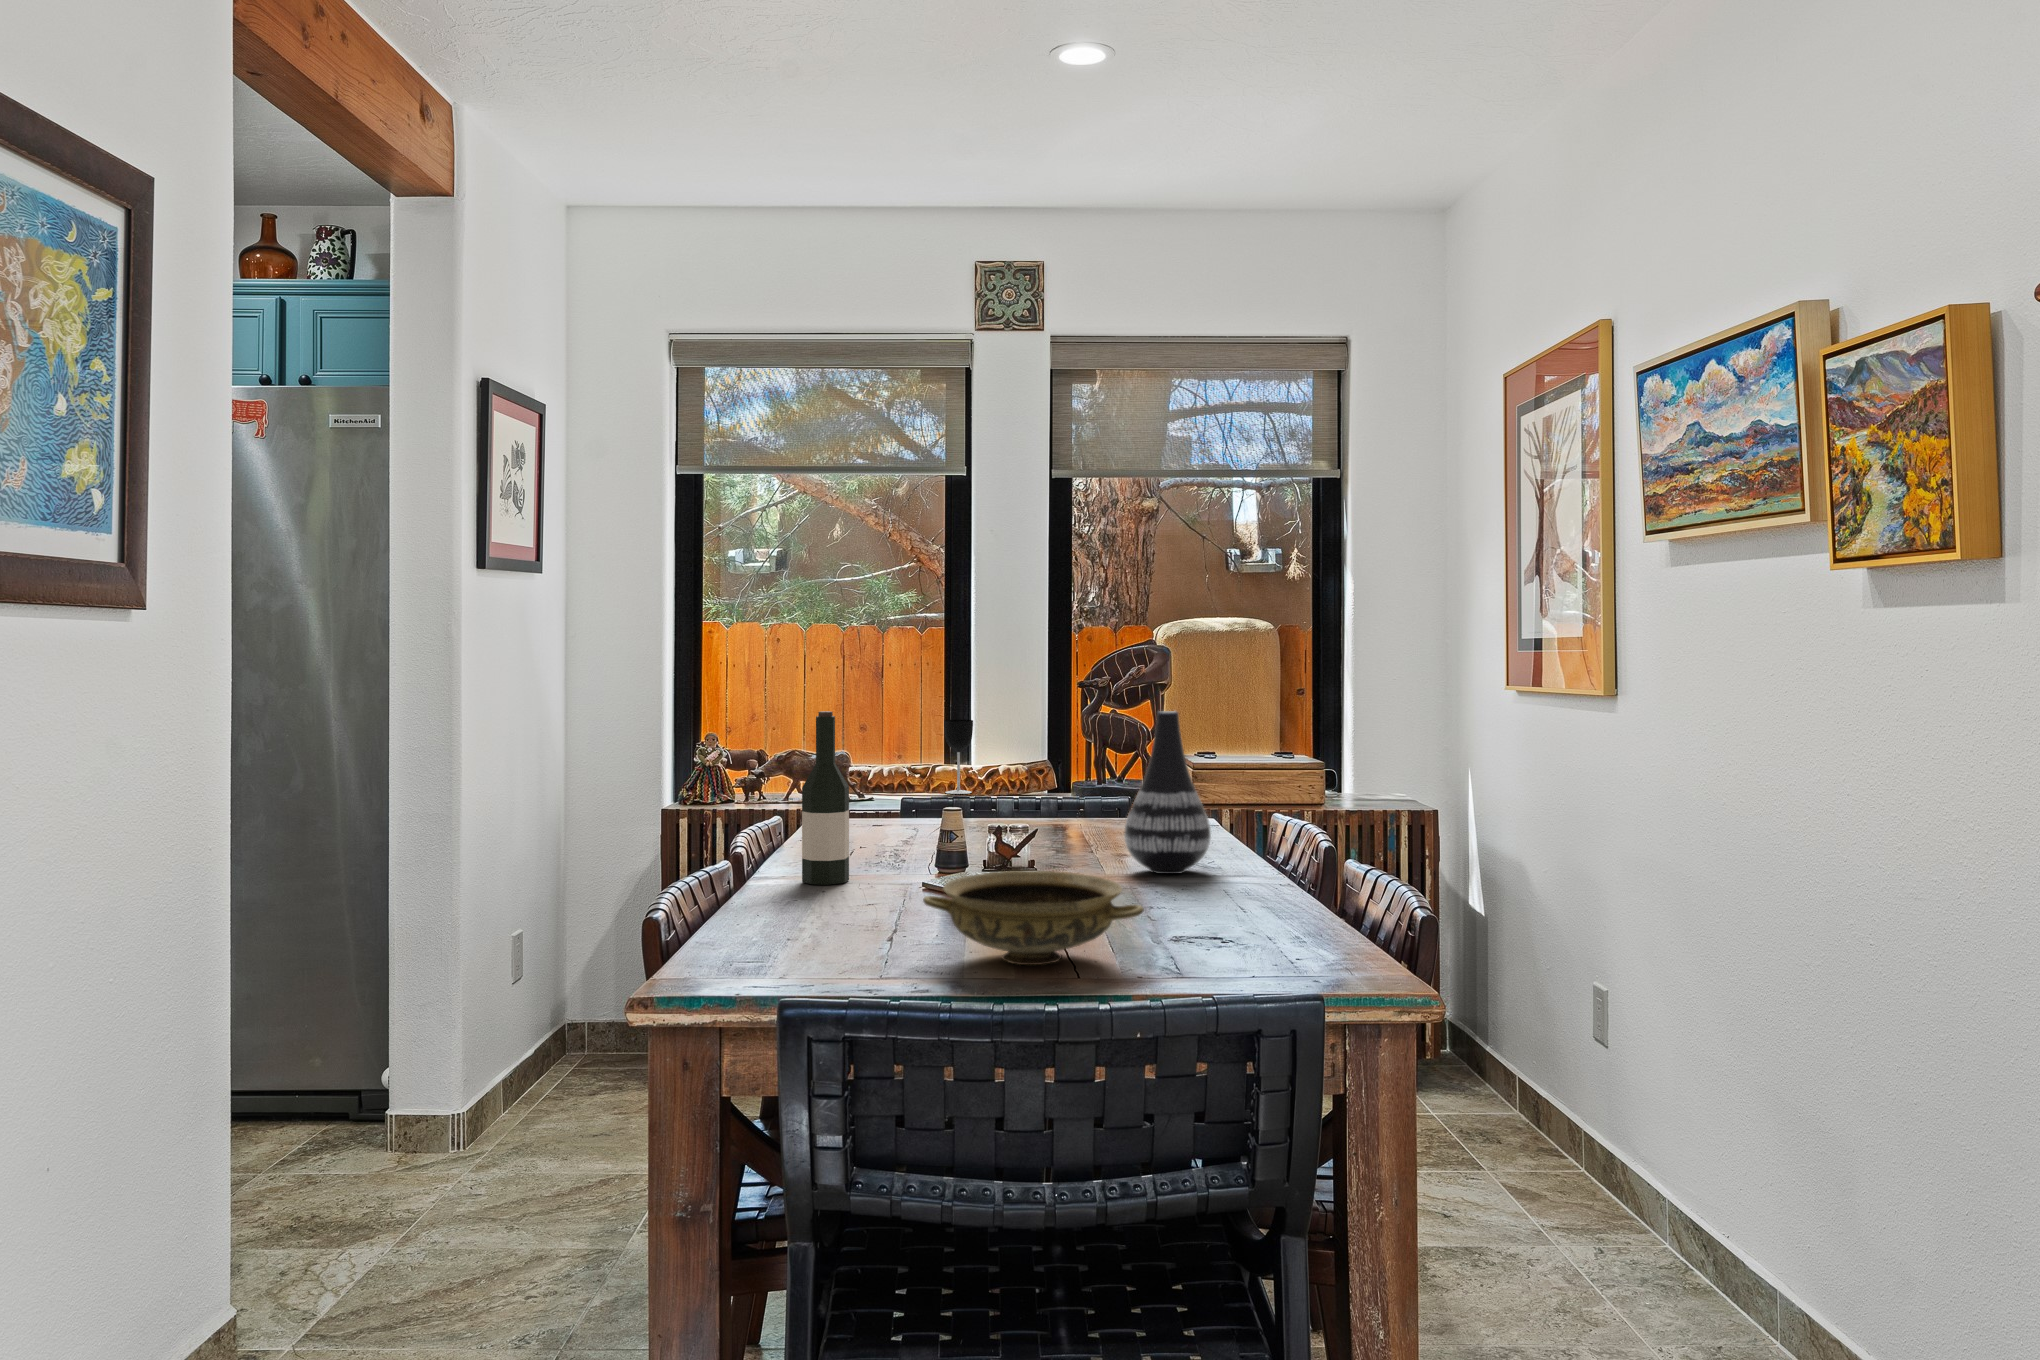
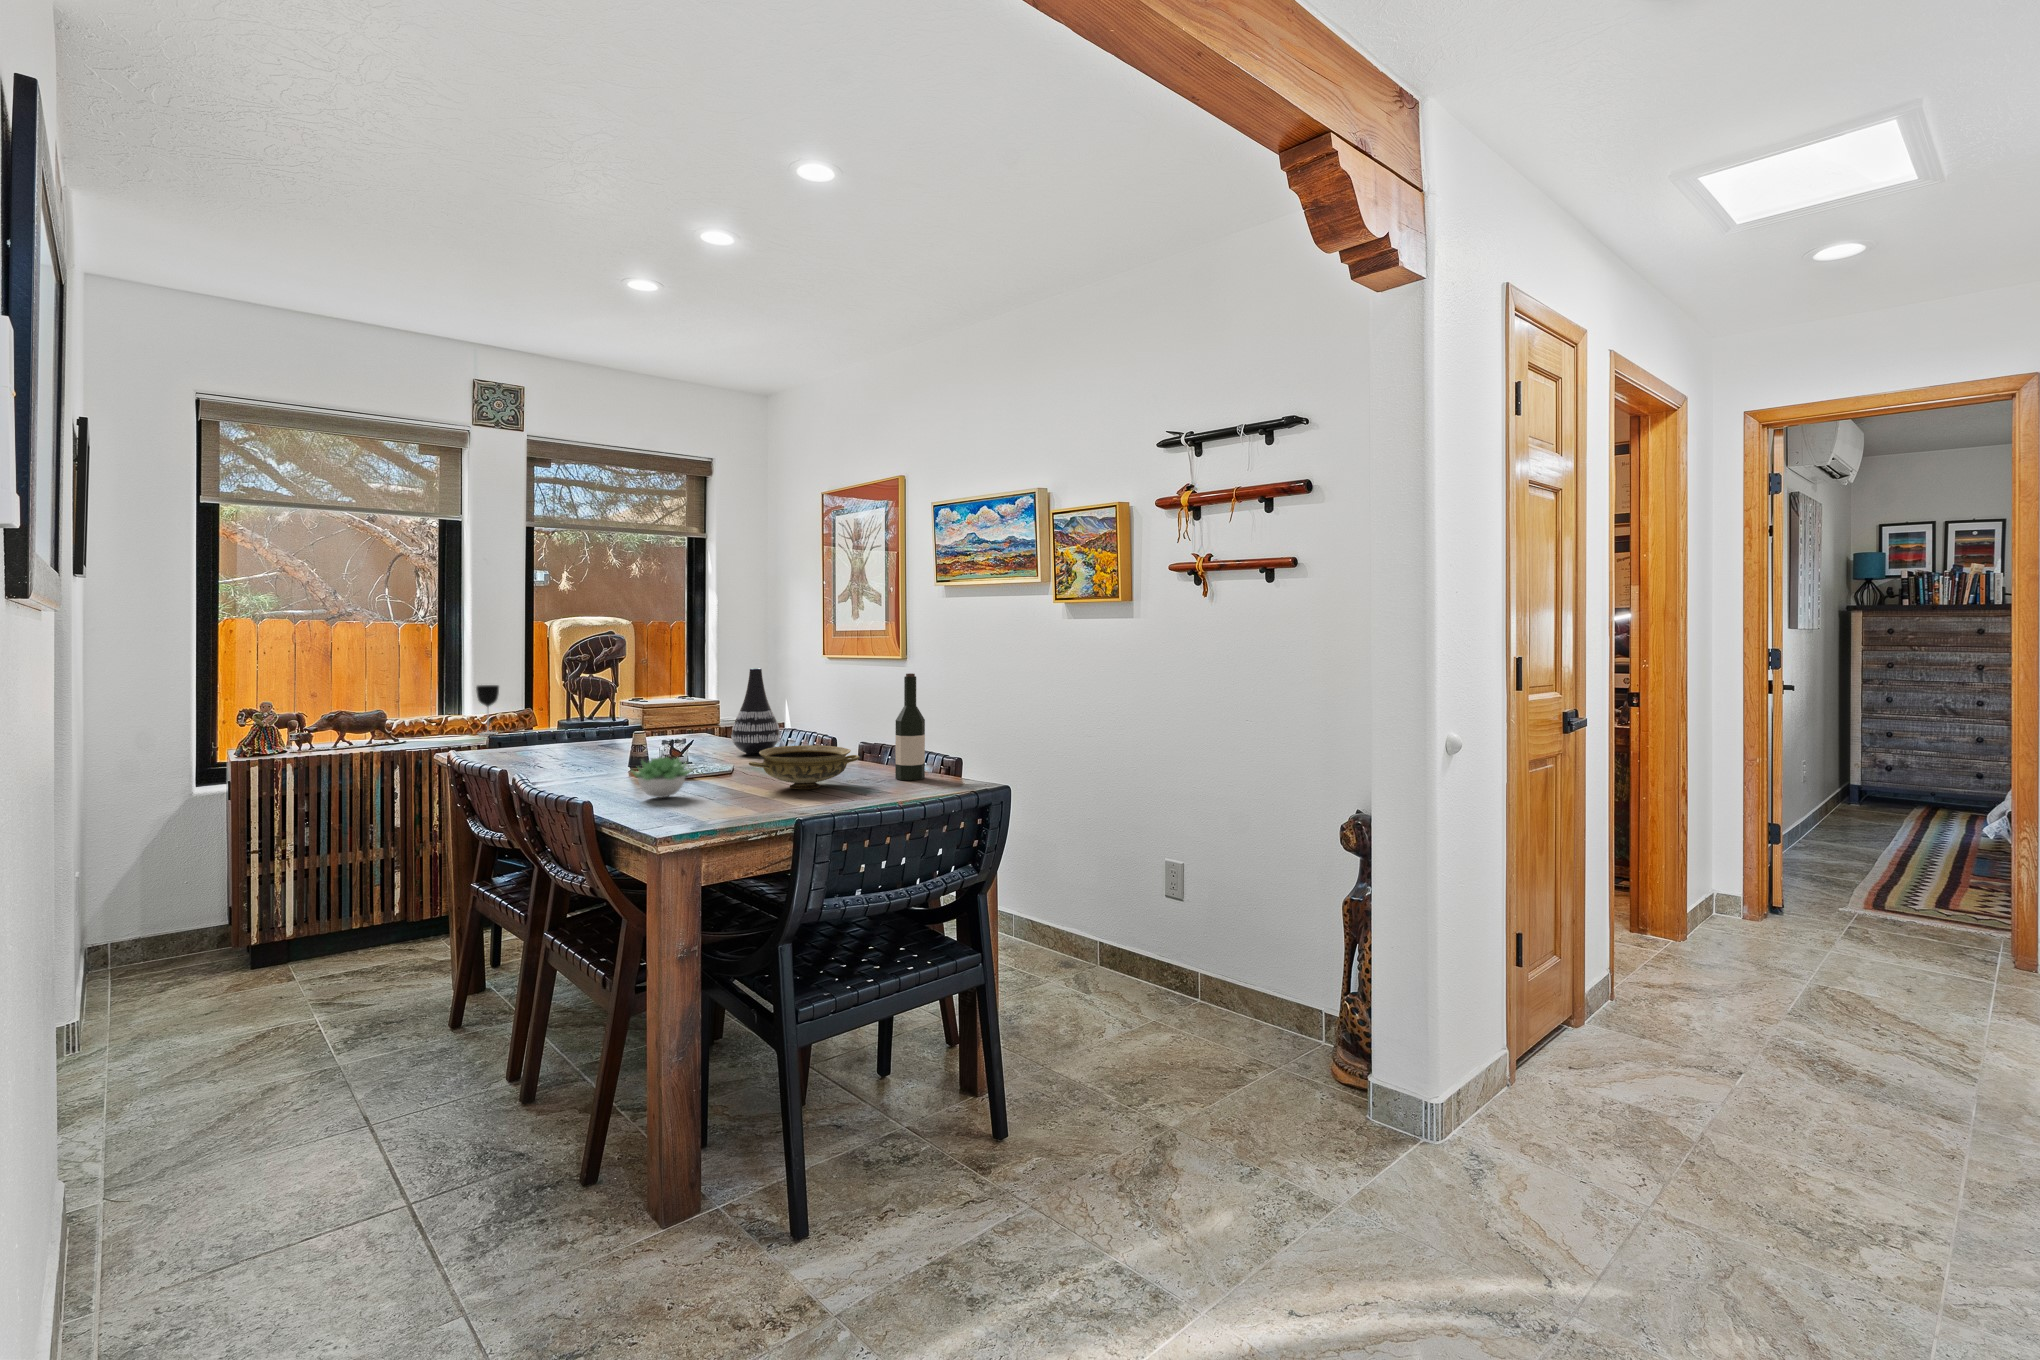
wine bottle: present [802,711,849,885] -> present [895,673,925,780]
succulent plant: none [743,868,843,943] -> present [632,757,691,798]

